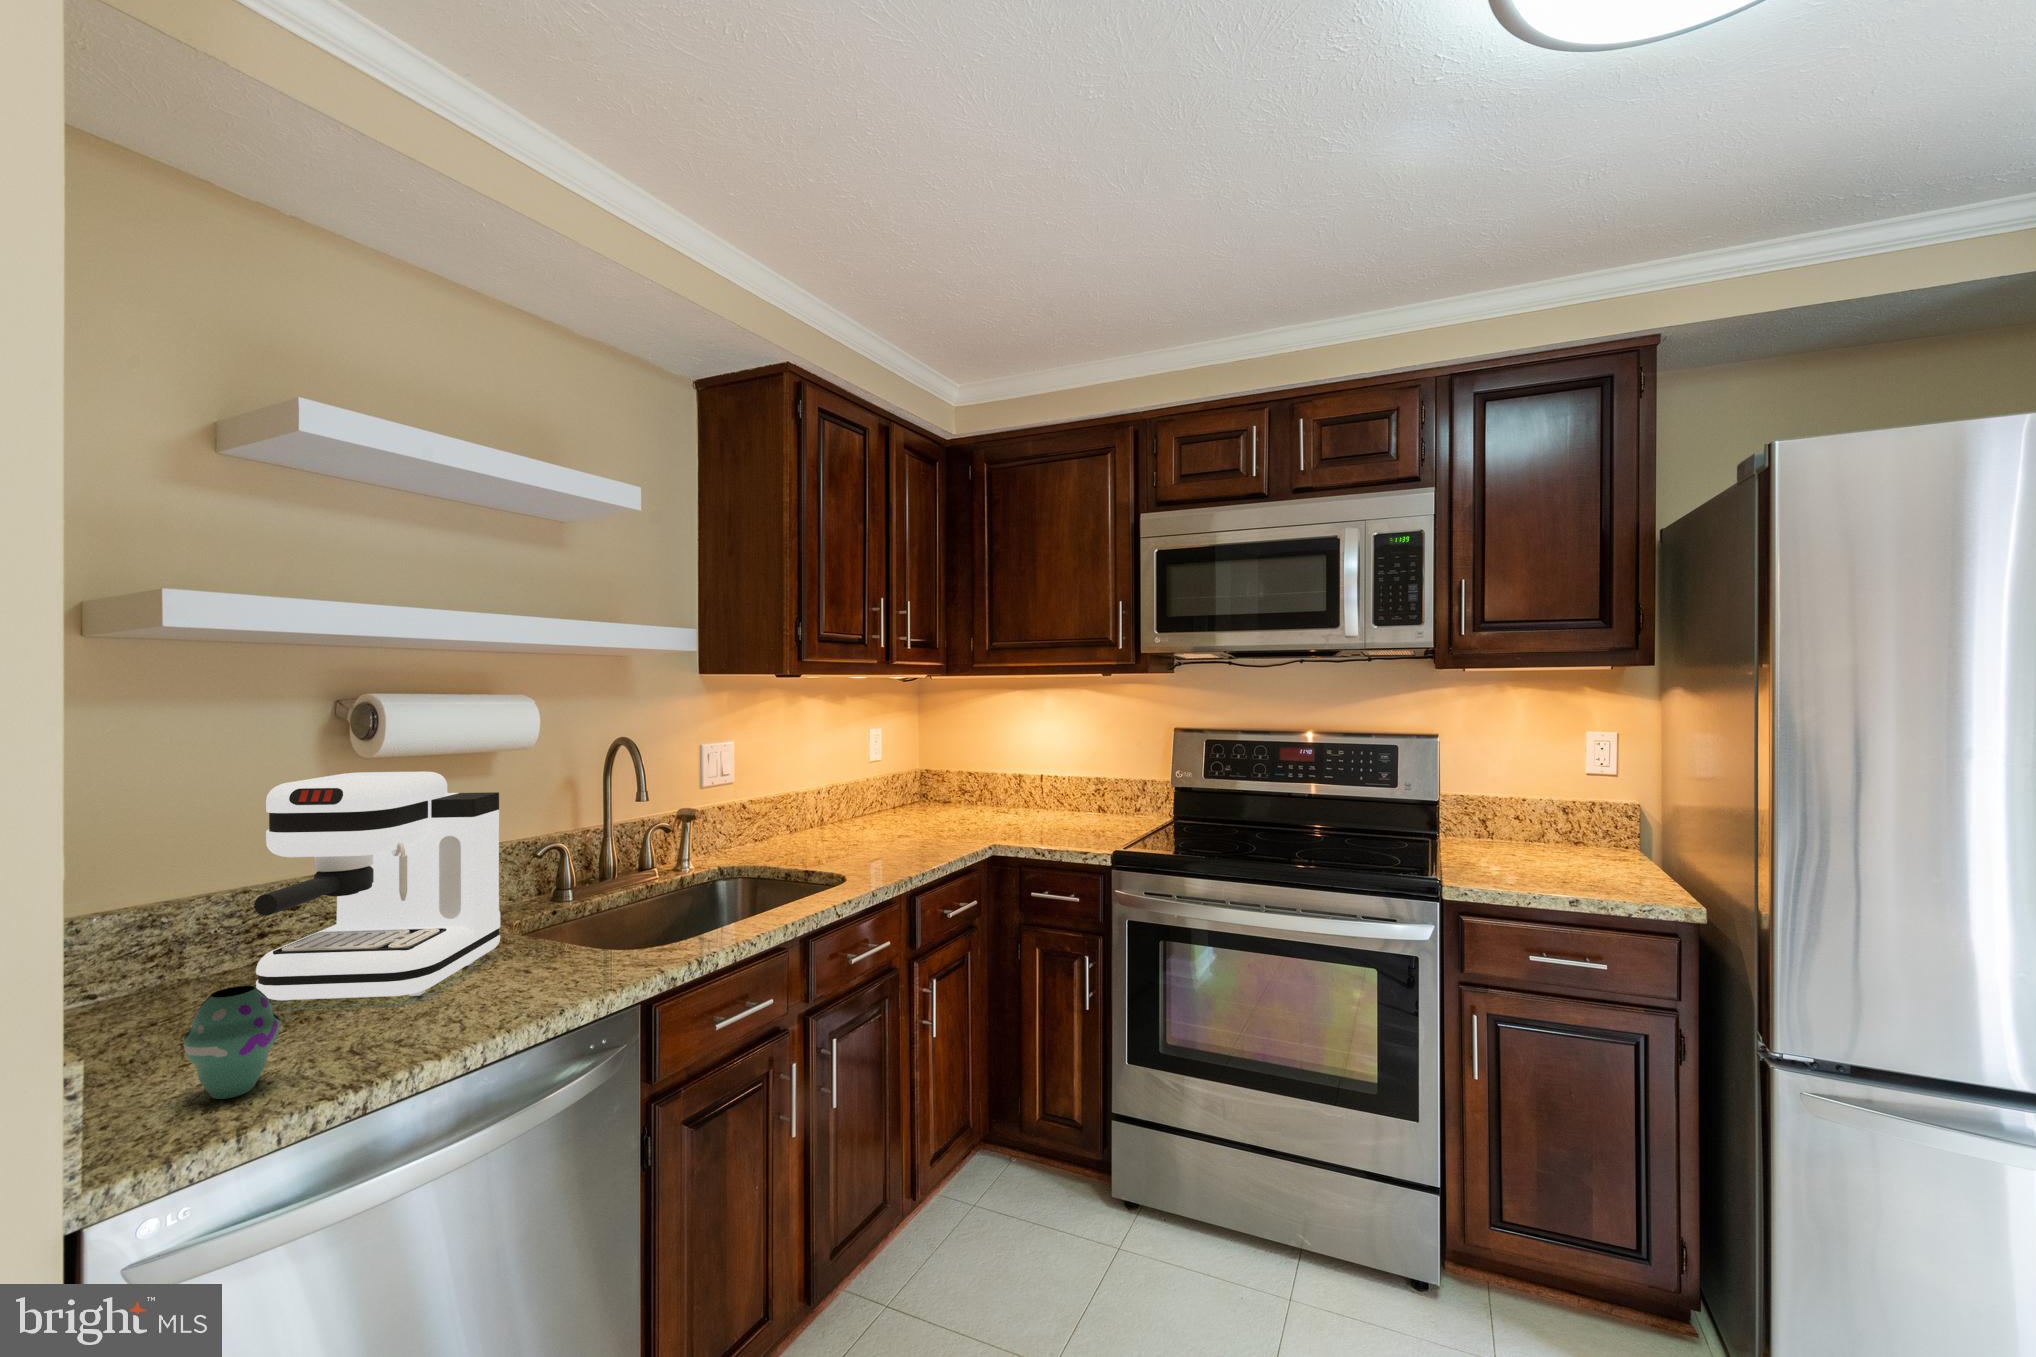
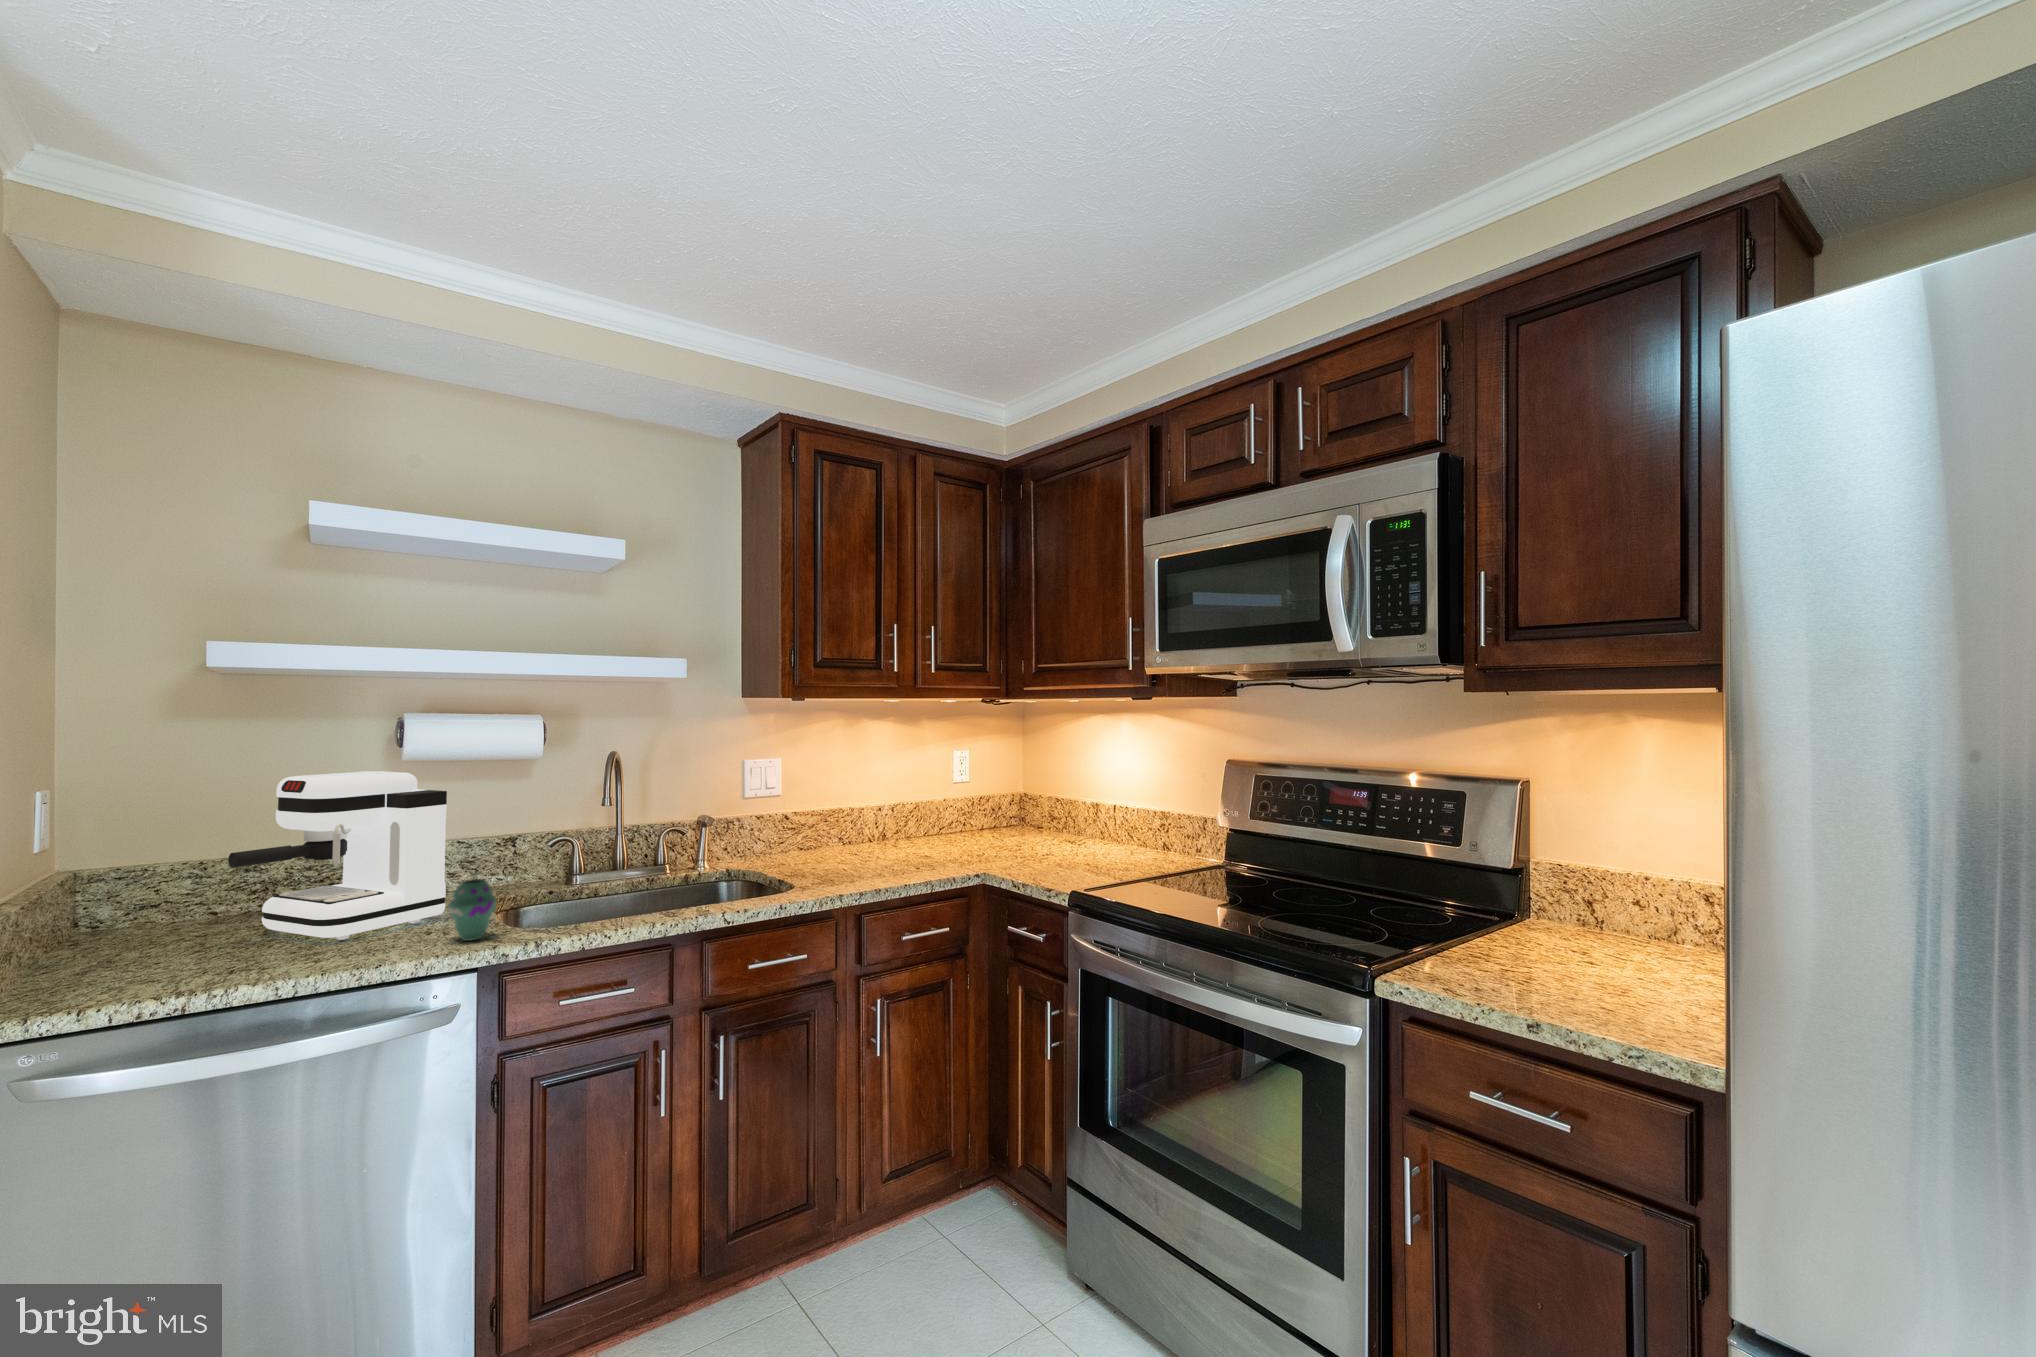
vase: present [183,986,280,1099] -> present [448,879,497,941]

